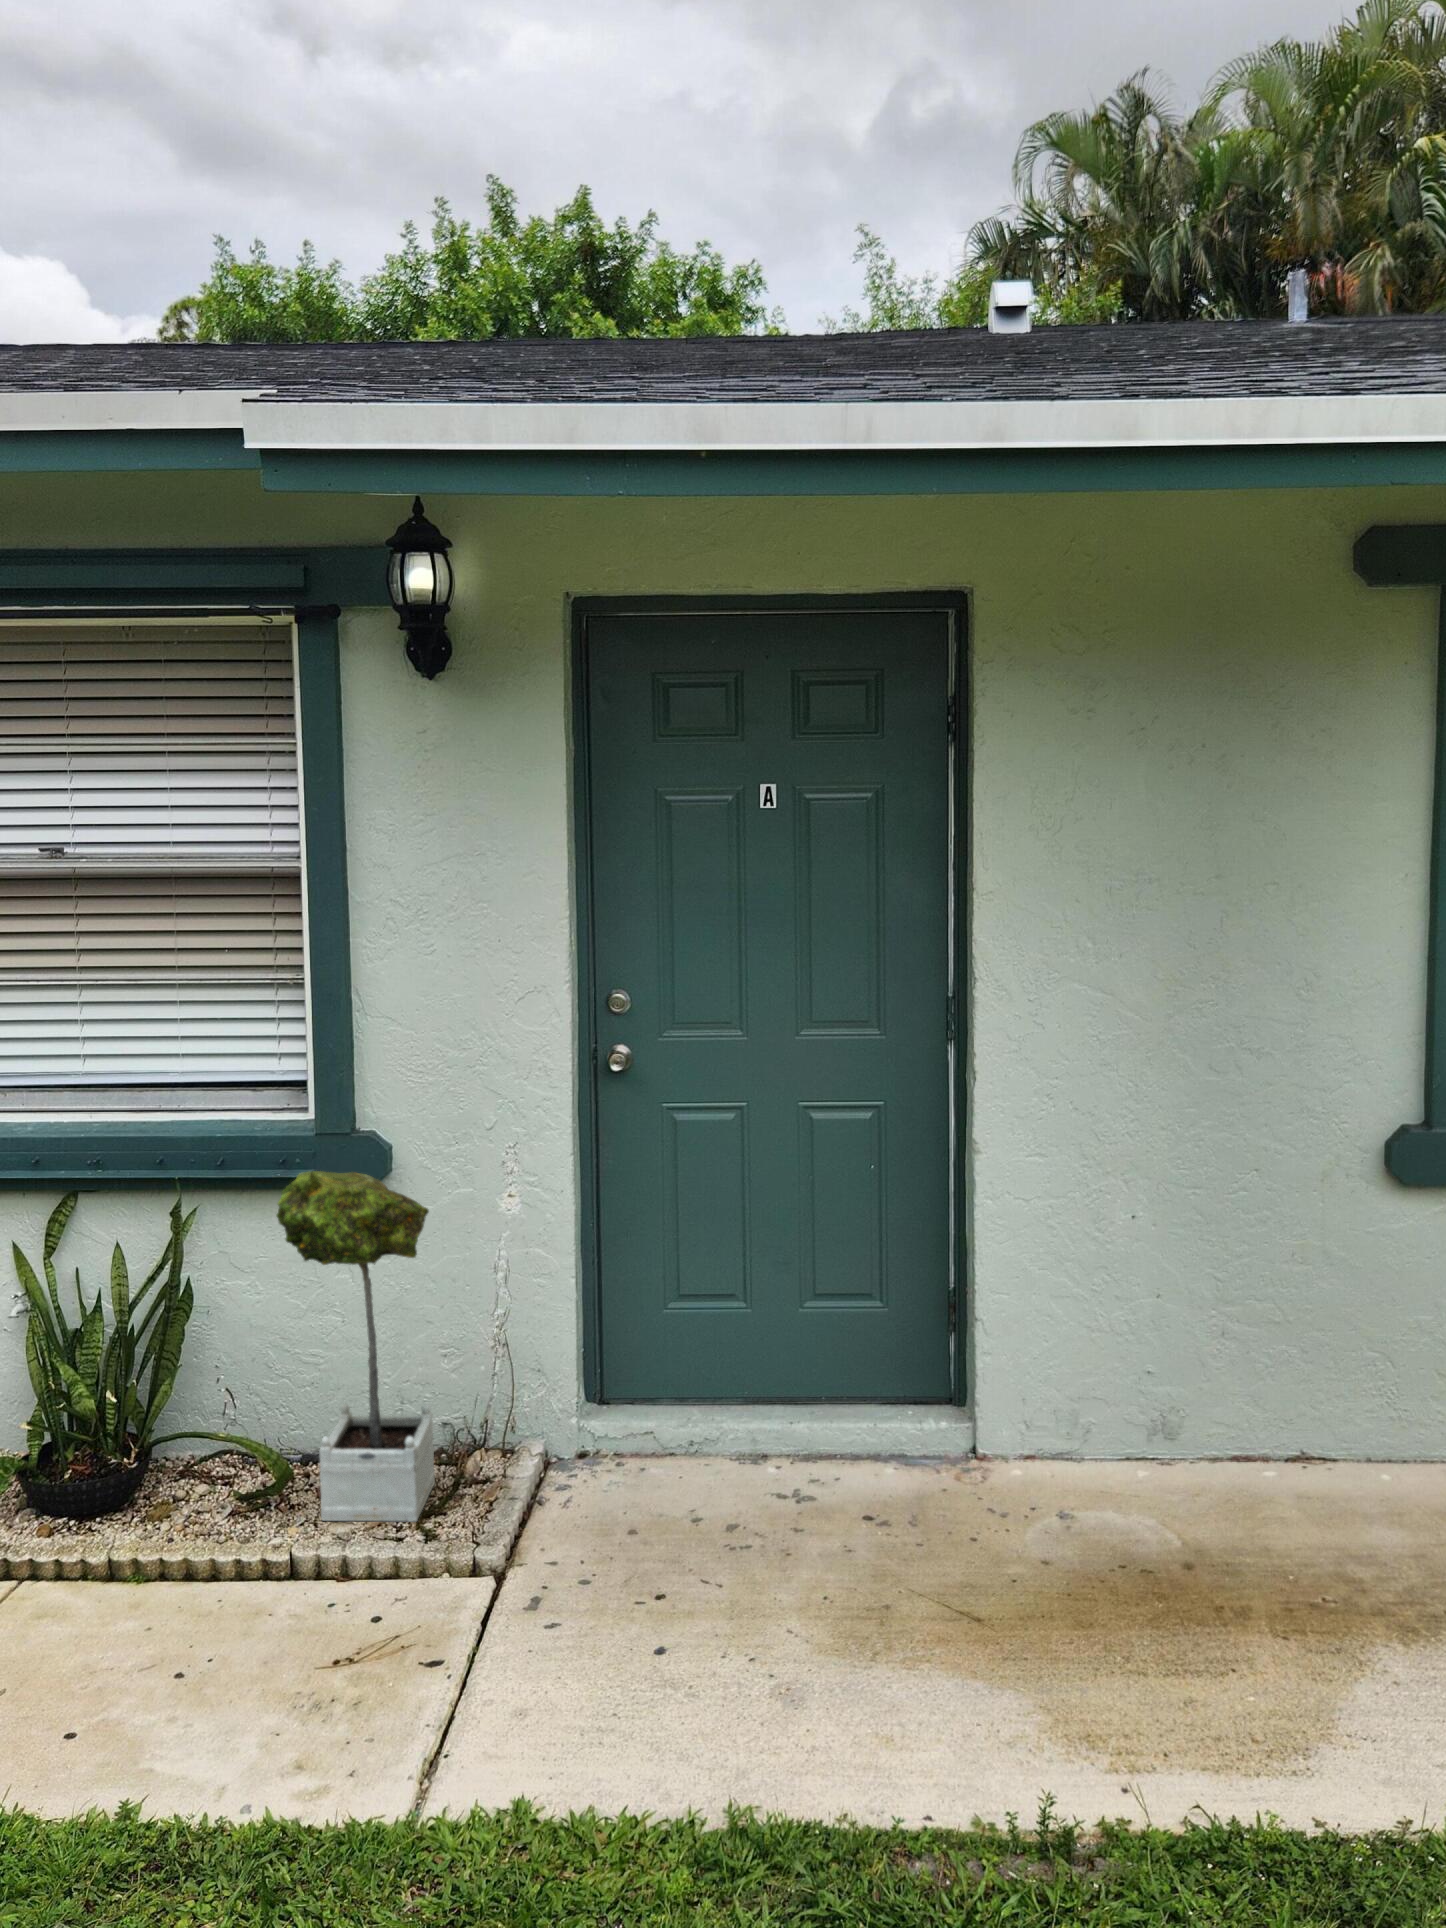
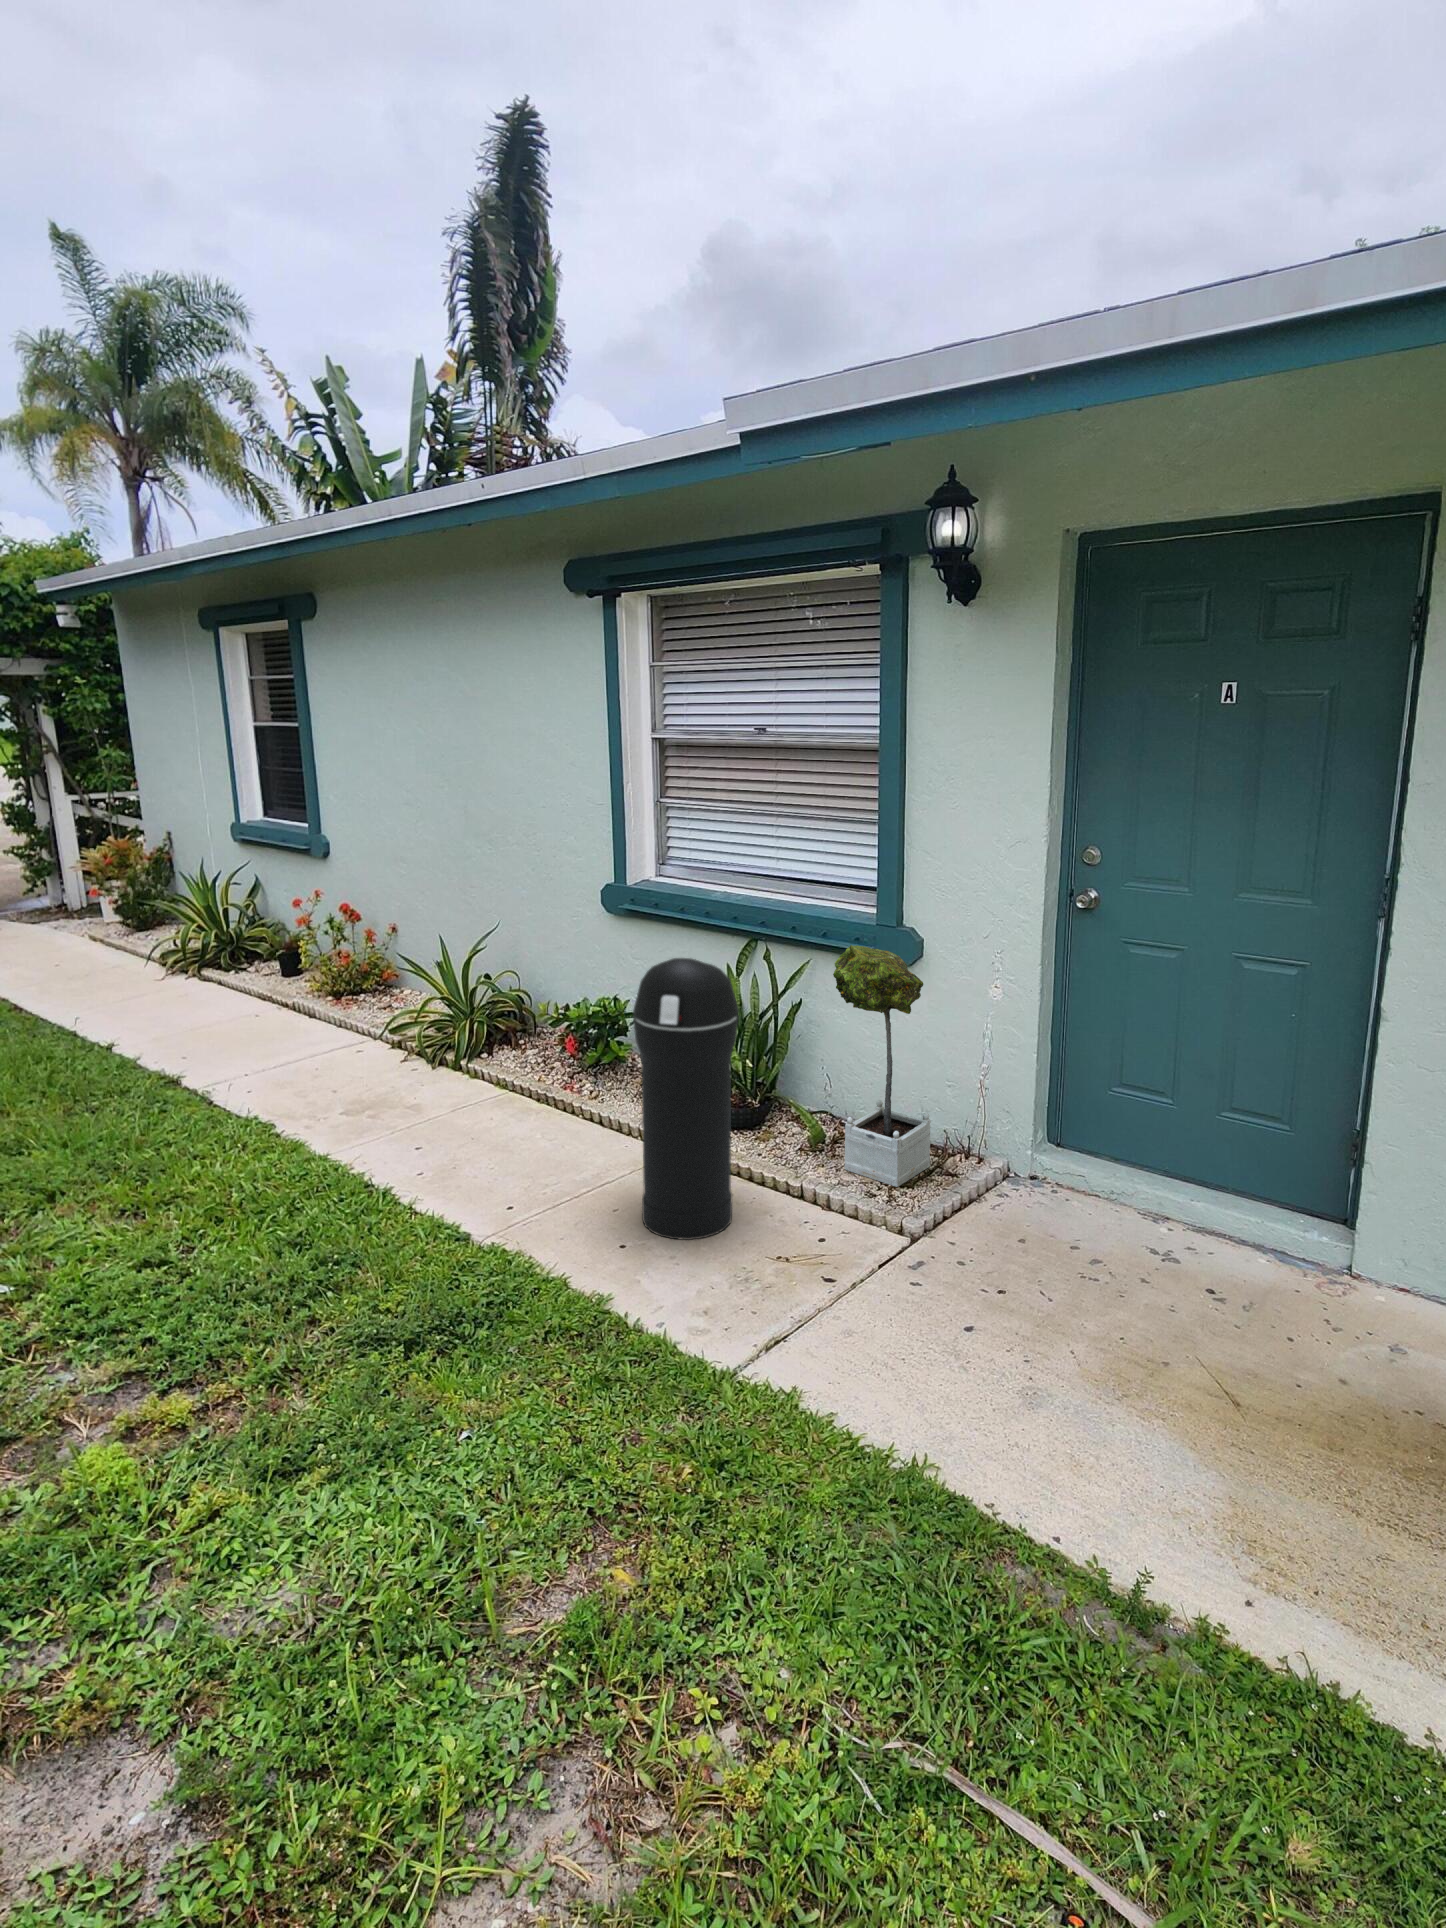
trash can: none [48,1225,227,1694] -> present [633,958,739,1240]

